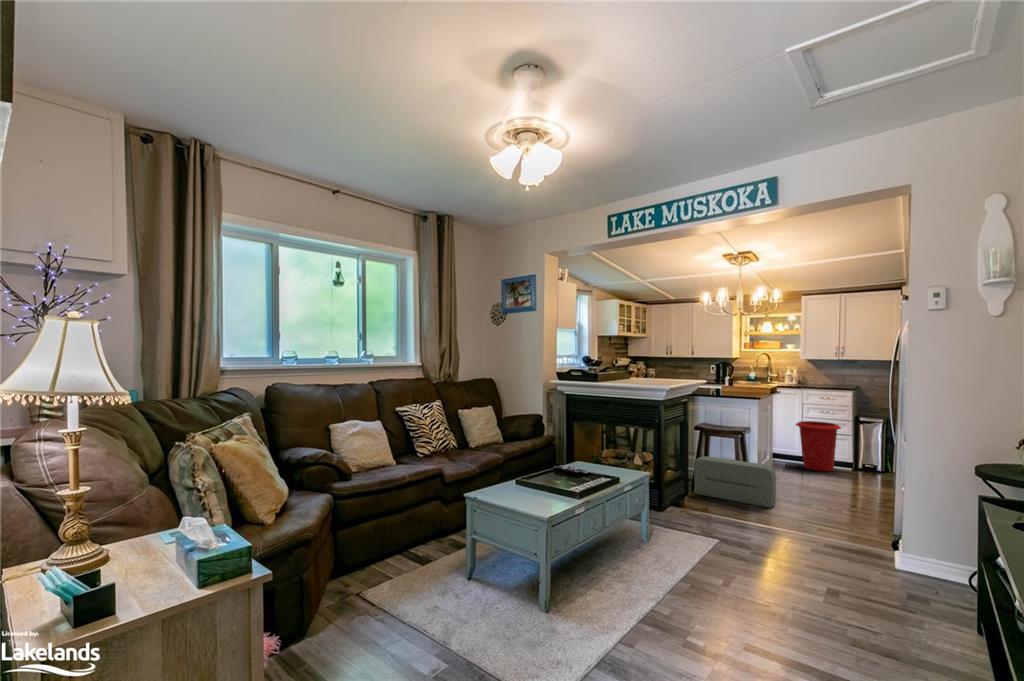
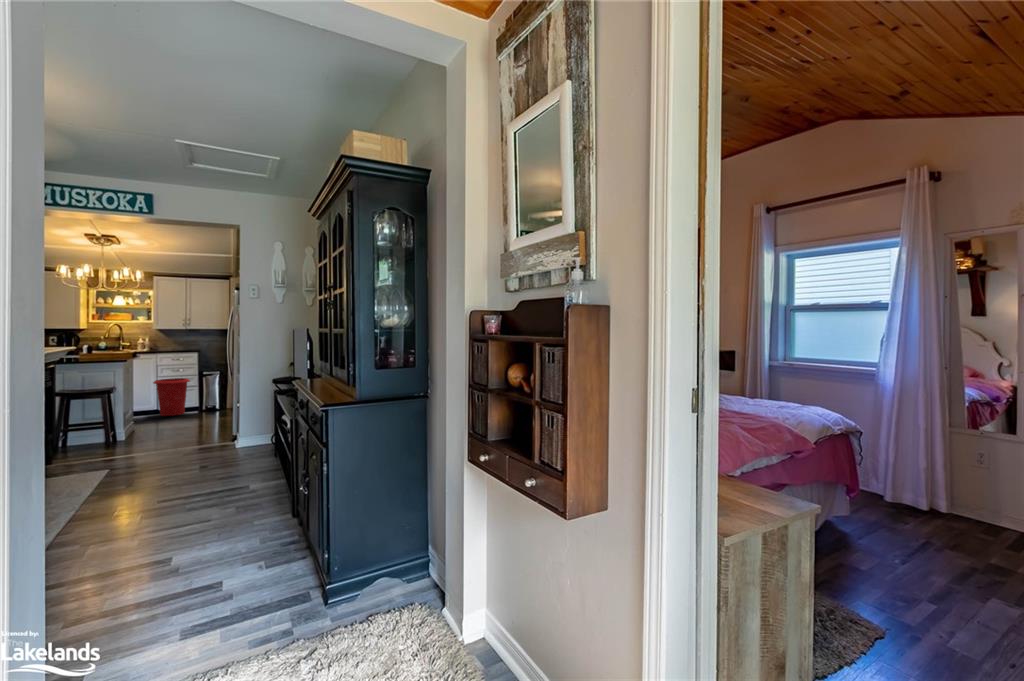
pouf: present [694,456,776,508] -> none [62,413,146,452]

